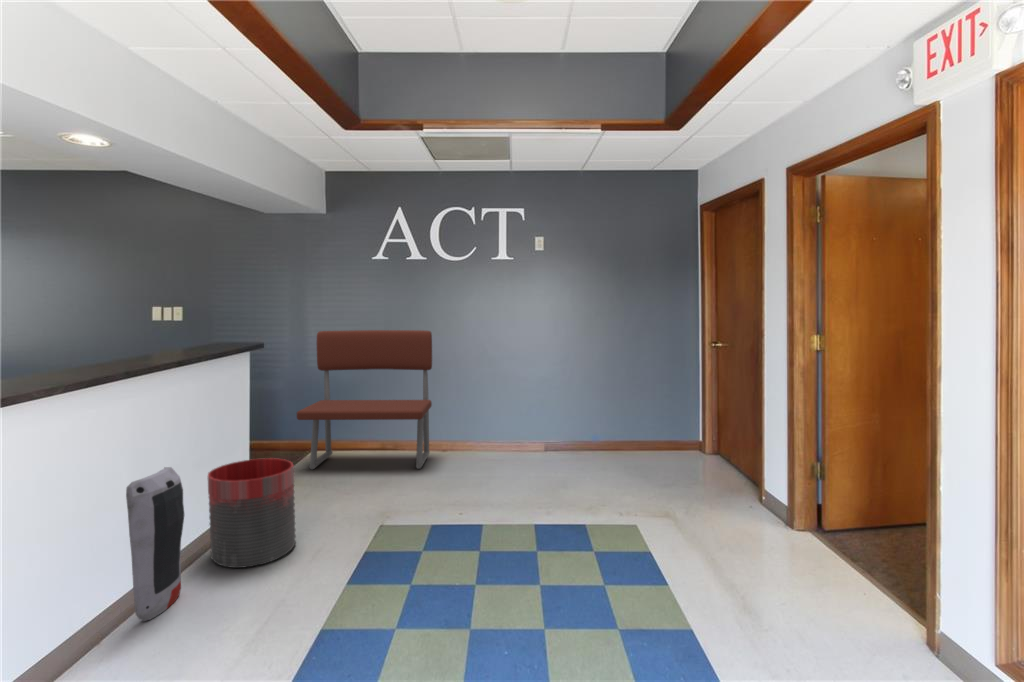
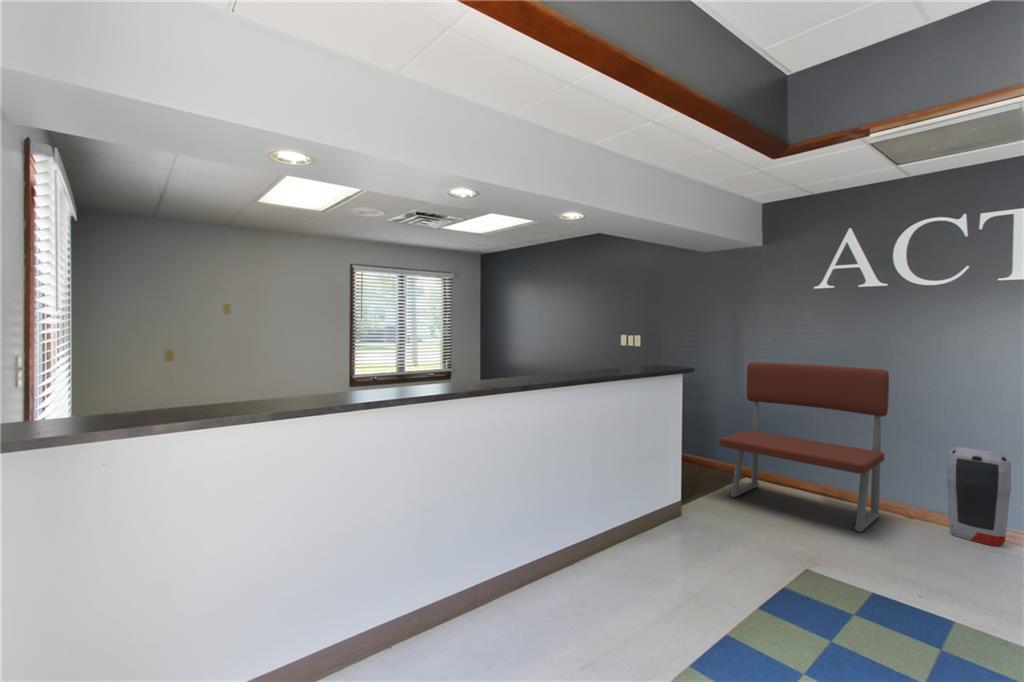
trash can: present [208,458,296,568] -> none [621,476,696,579]
air purifier: present [126,467,184,621] -> present [947,447,1011,546]

